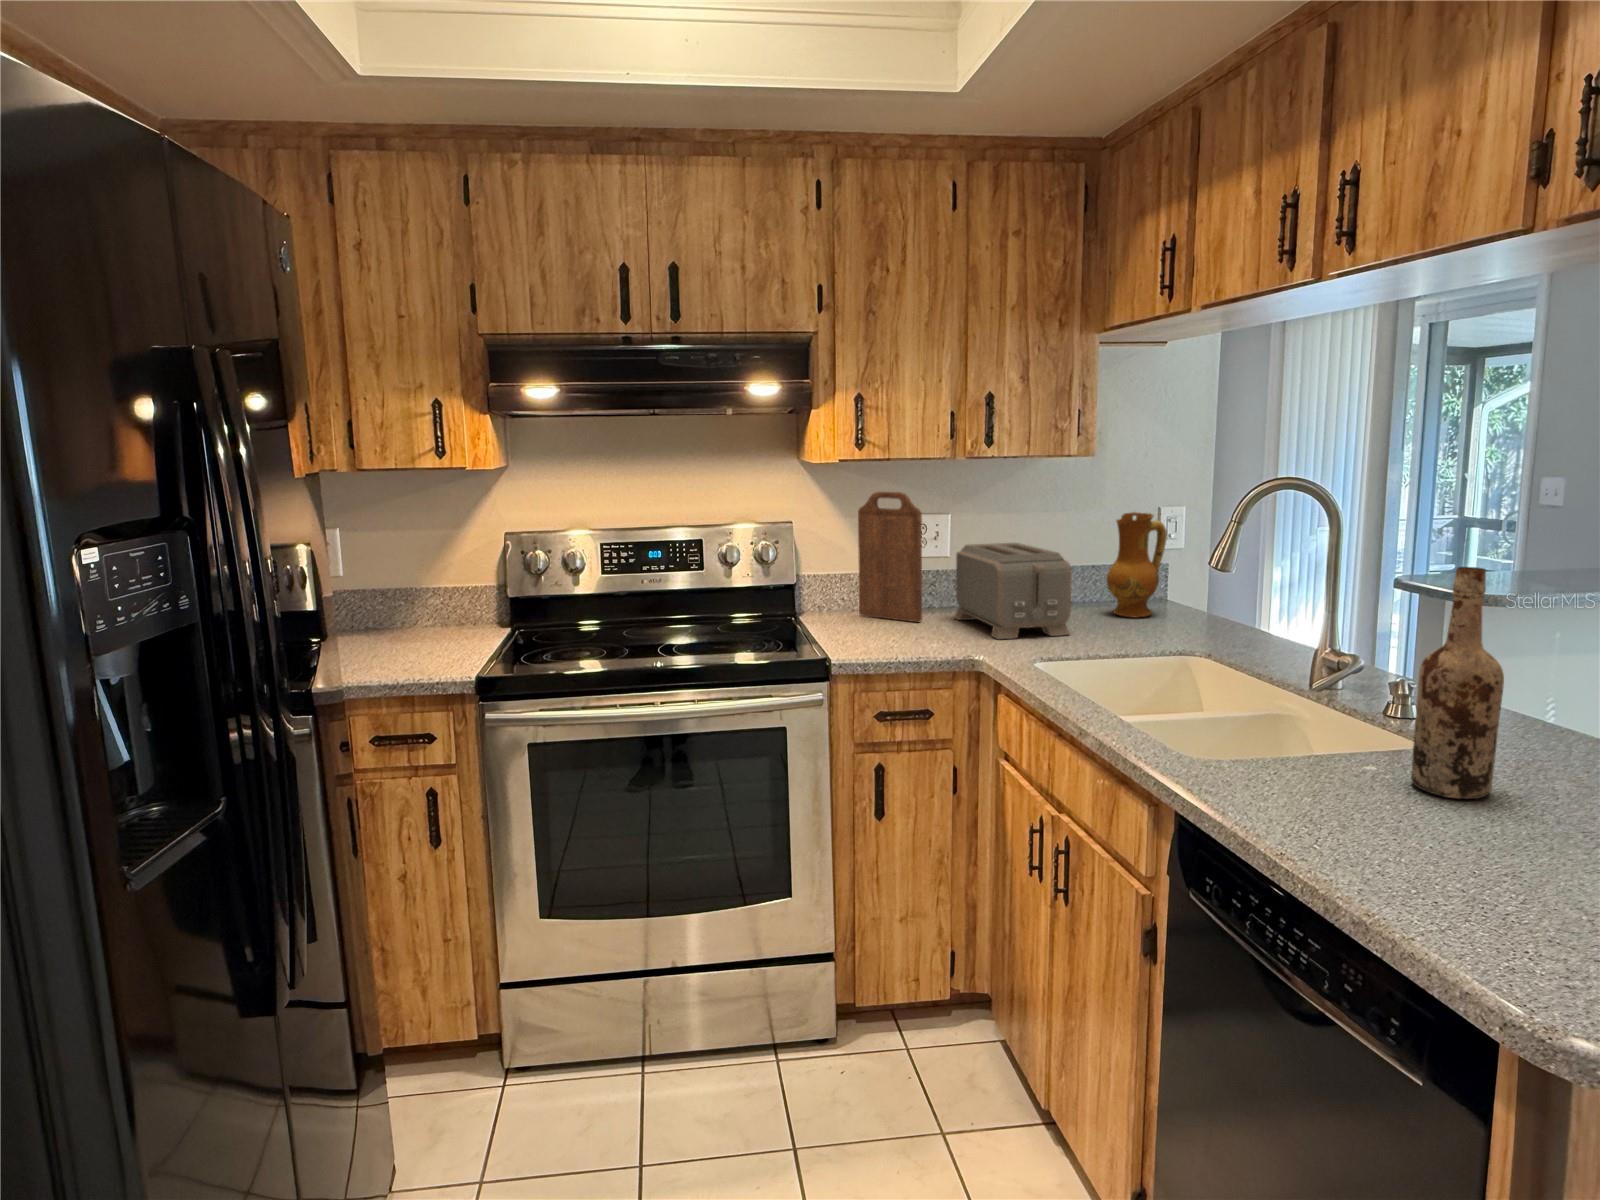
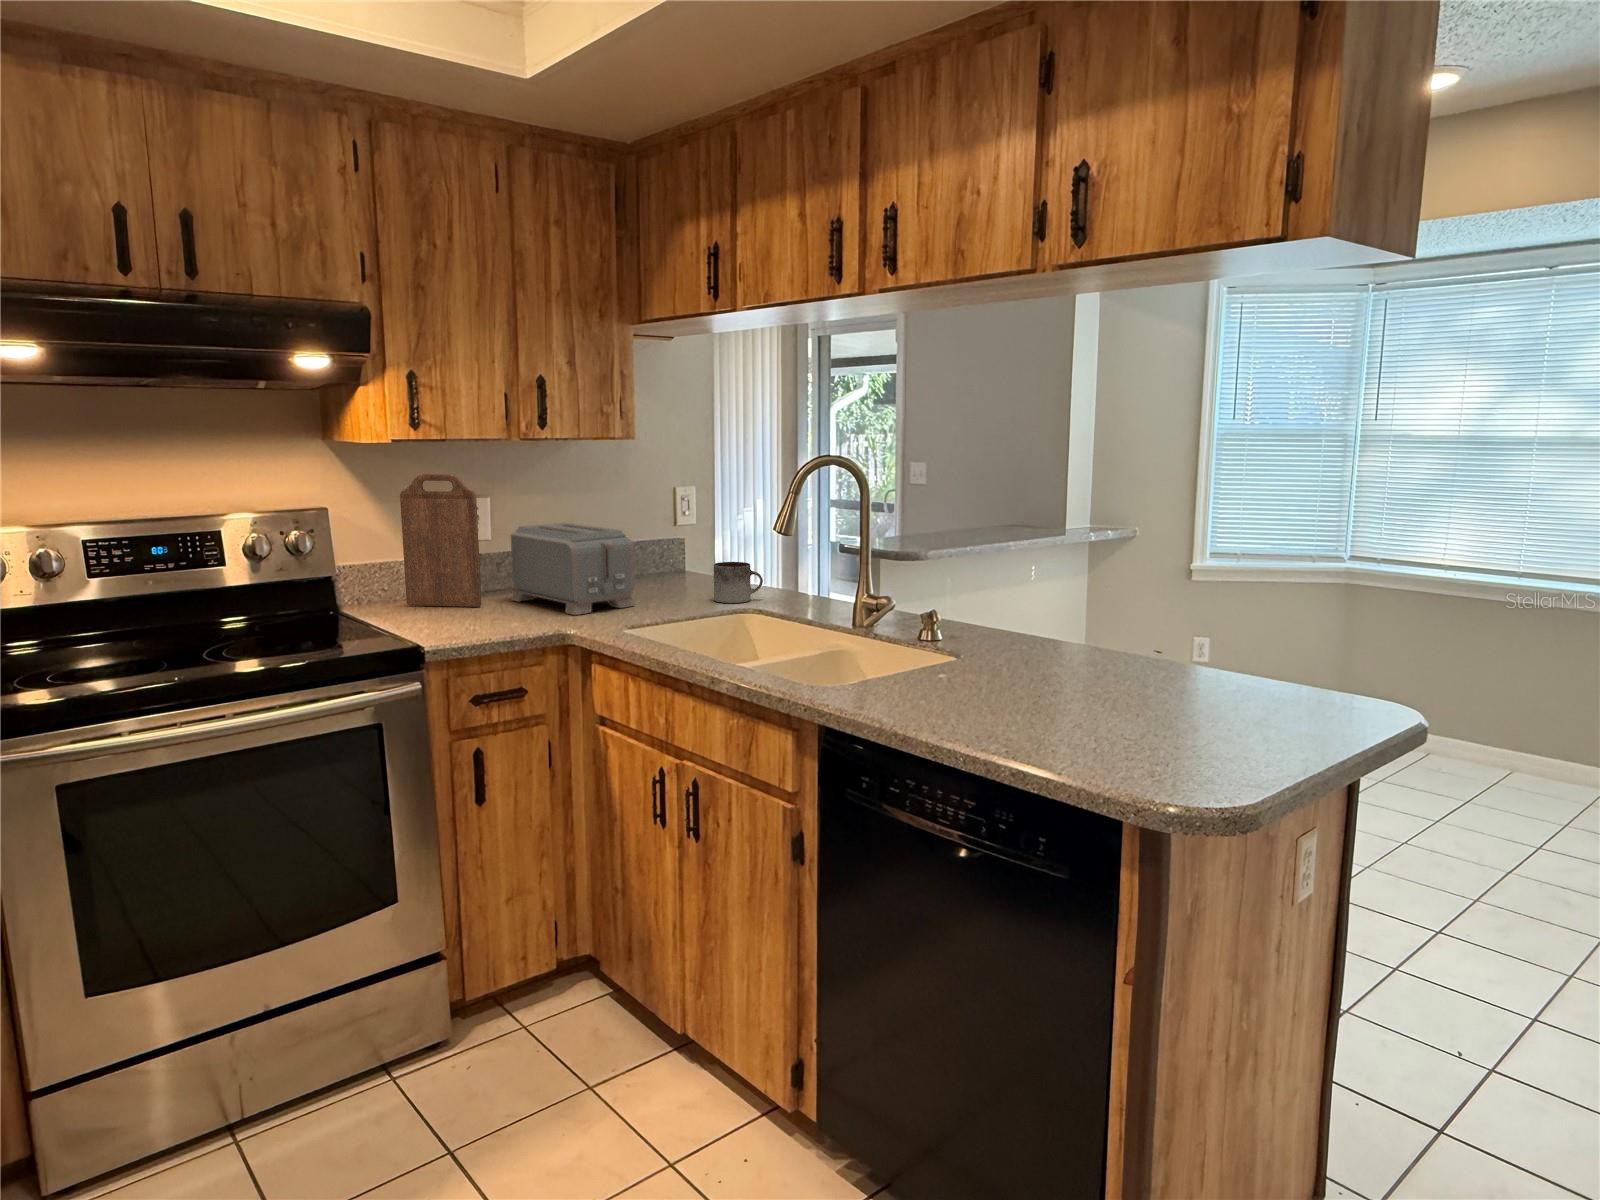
ceramic jug: present [1107,512,1167,618] -> none [646,491,694,587]
wine bottle: present [1411,567,1504,799] -> none [969,523,1022,686]
mug: none [1164,594,1225,642] -> present [714,562,763,603]

